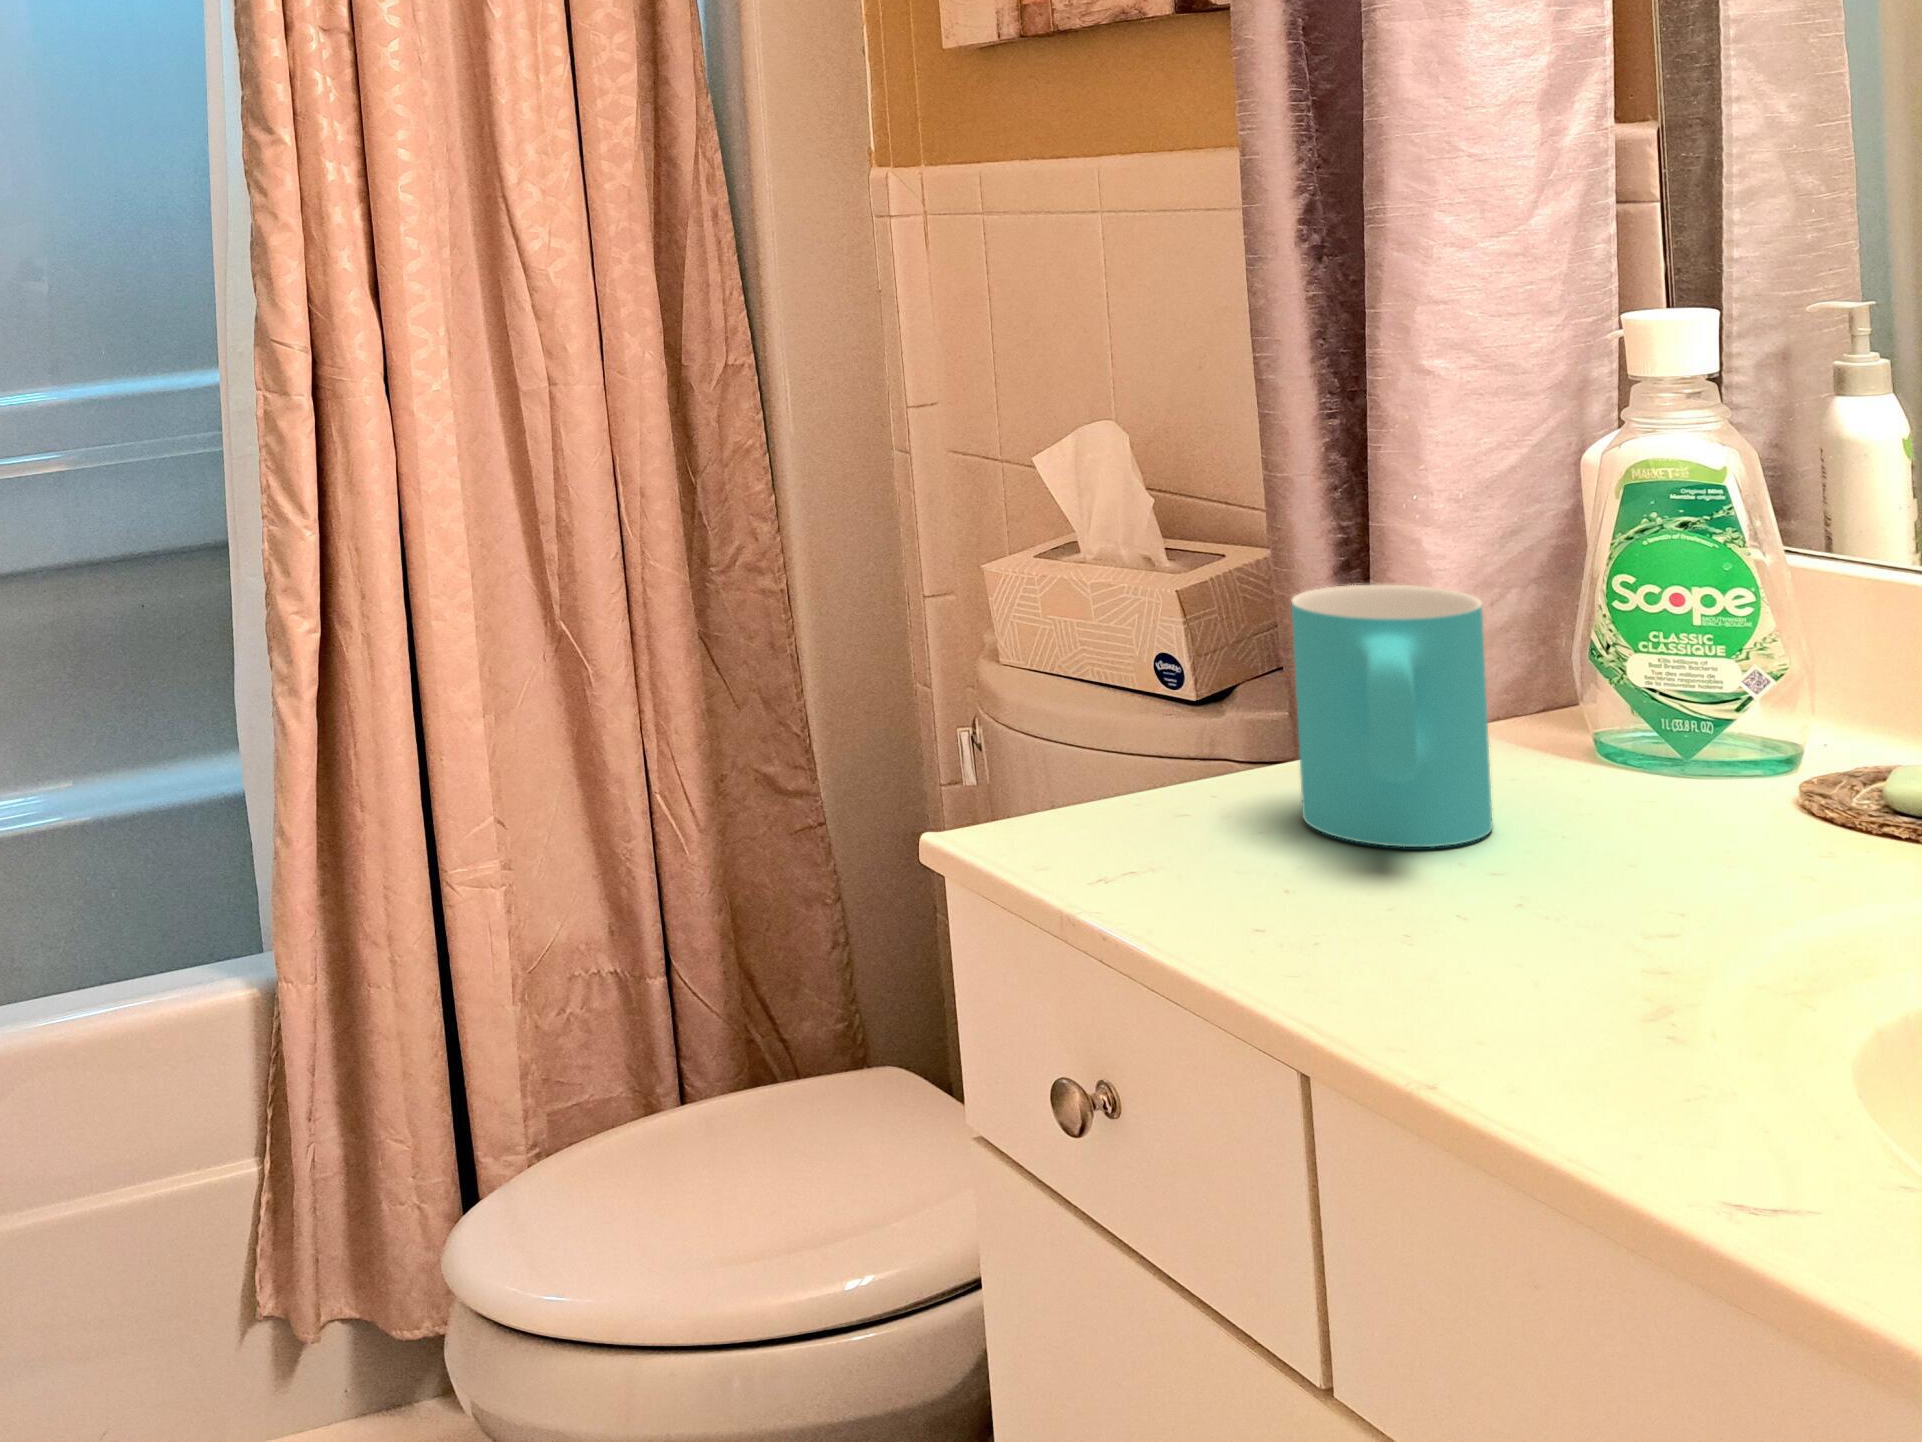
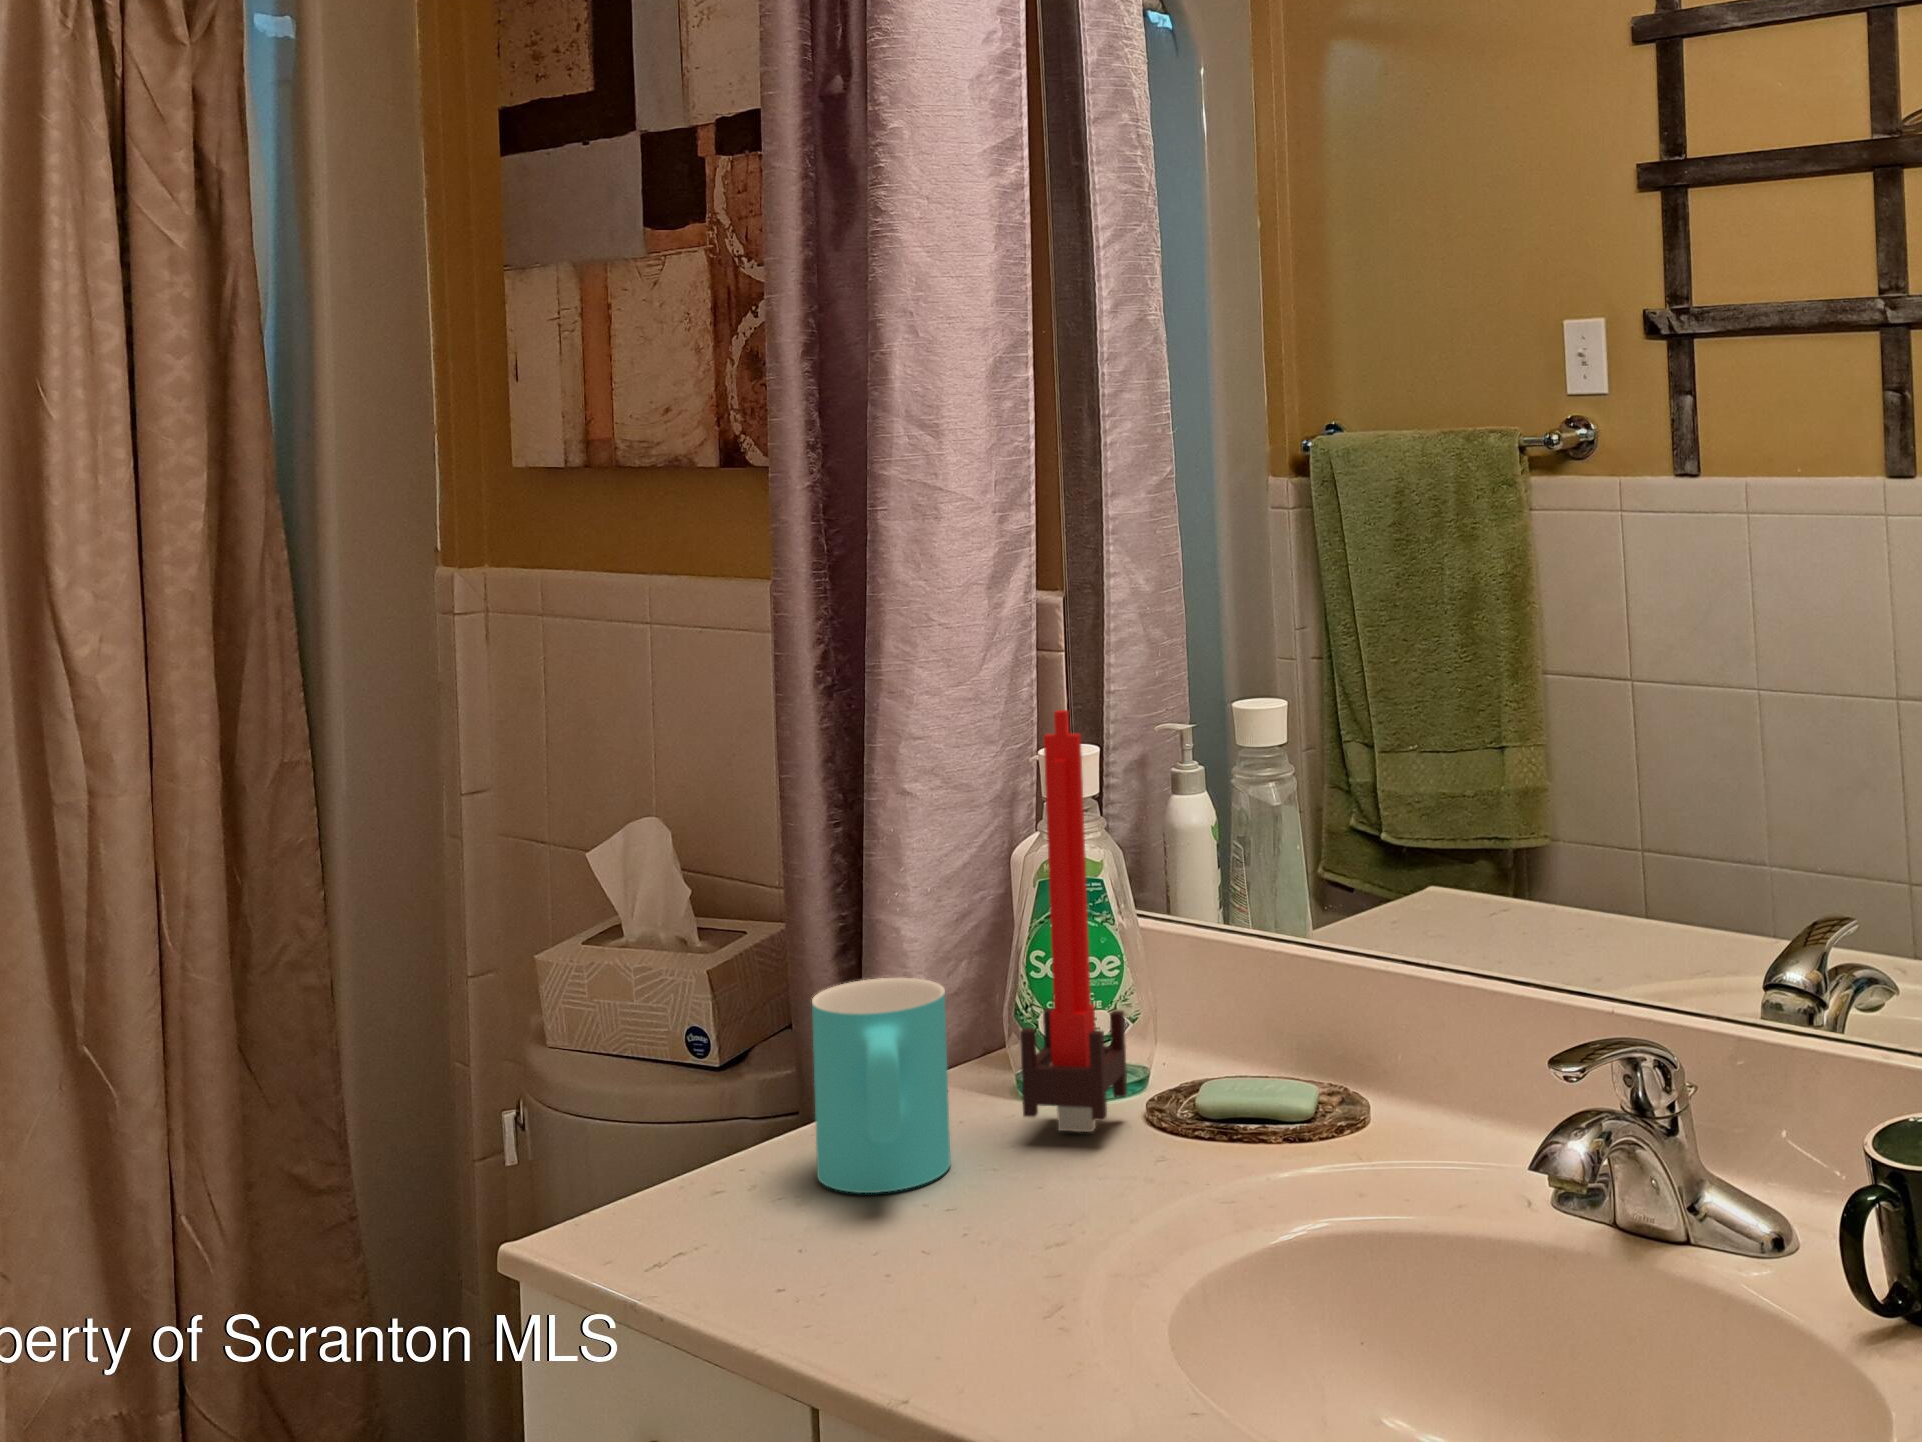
candle: none [1598,238,1772,818] -> present [1020,710,1127,1132]

